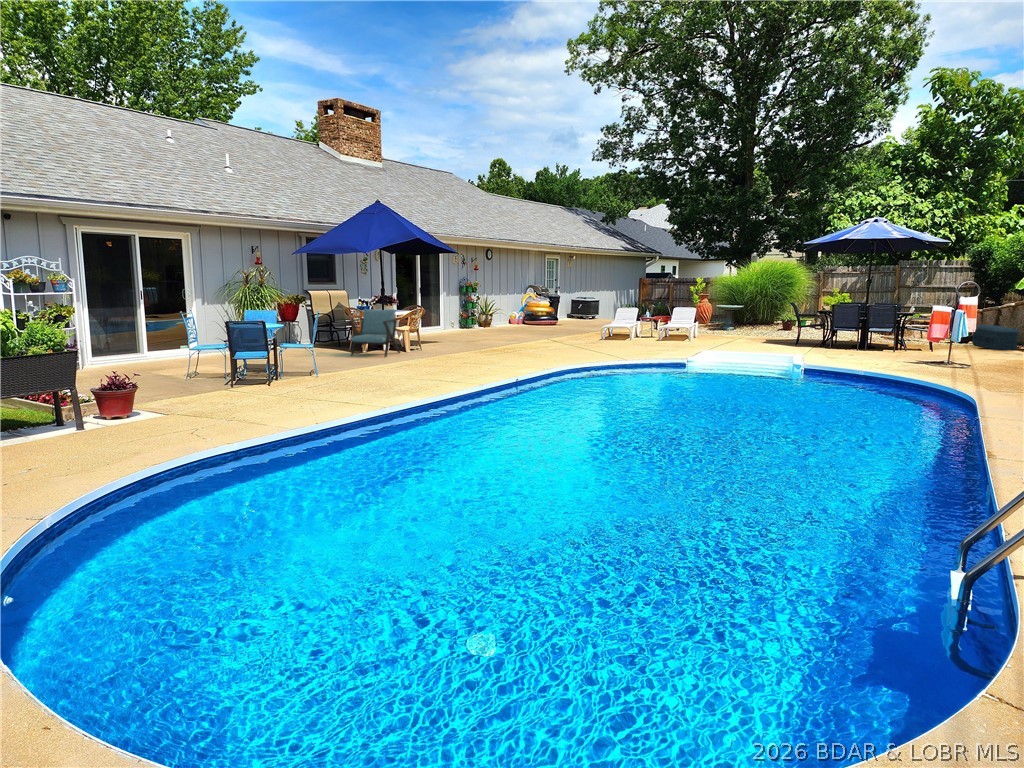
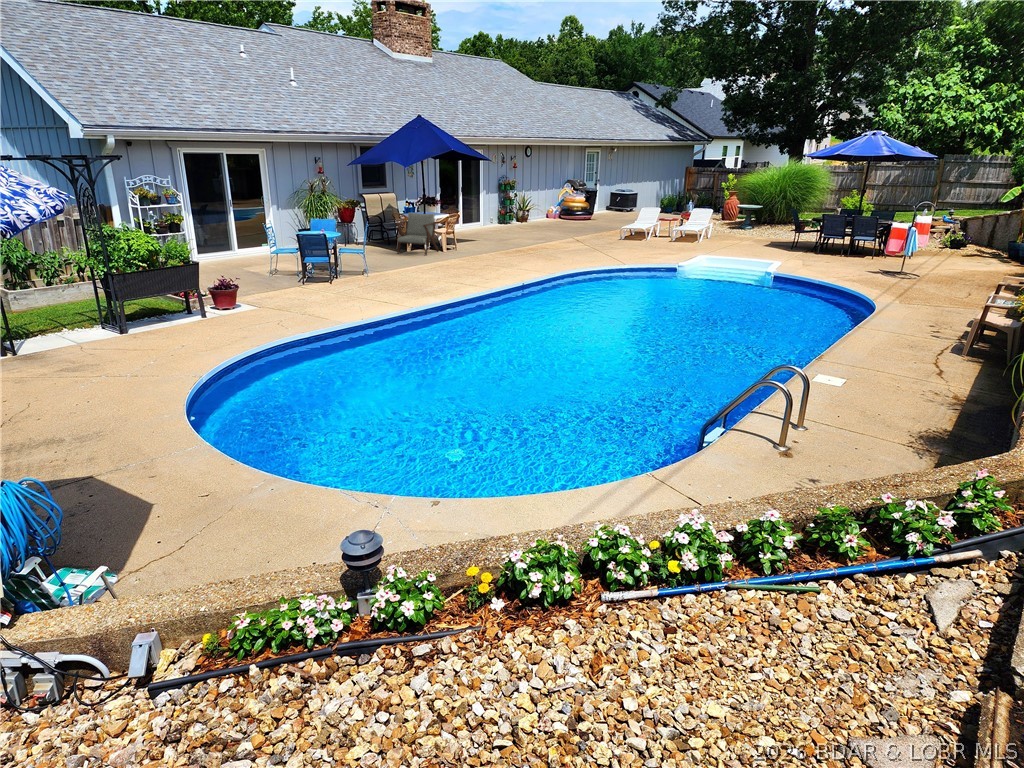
storage bench: present [972,325,1019,351] -> none [968,234,1007,261]

